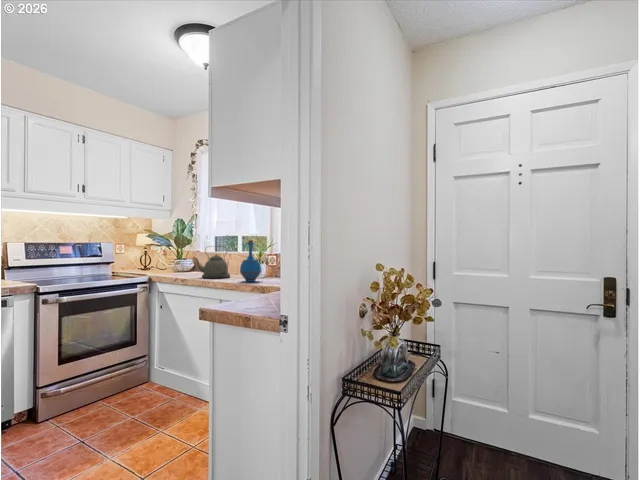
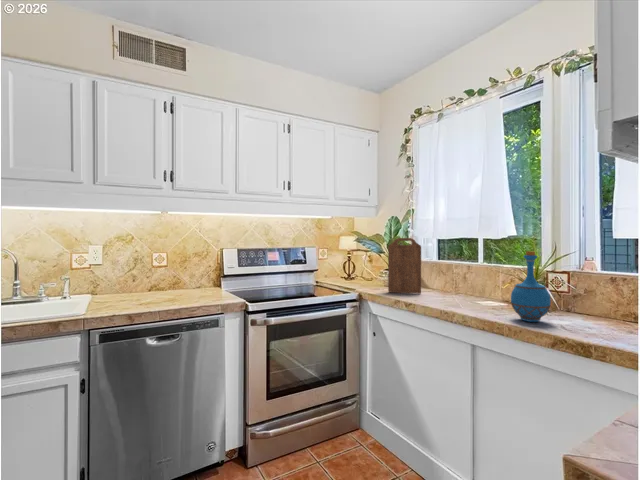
cutting board: none [172,234,197,275] -> present [388,238,421,294]
kettle: present [193,251,230,278] -> none [424,257,479,307]

